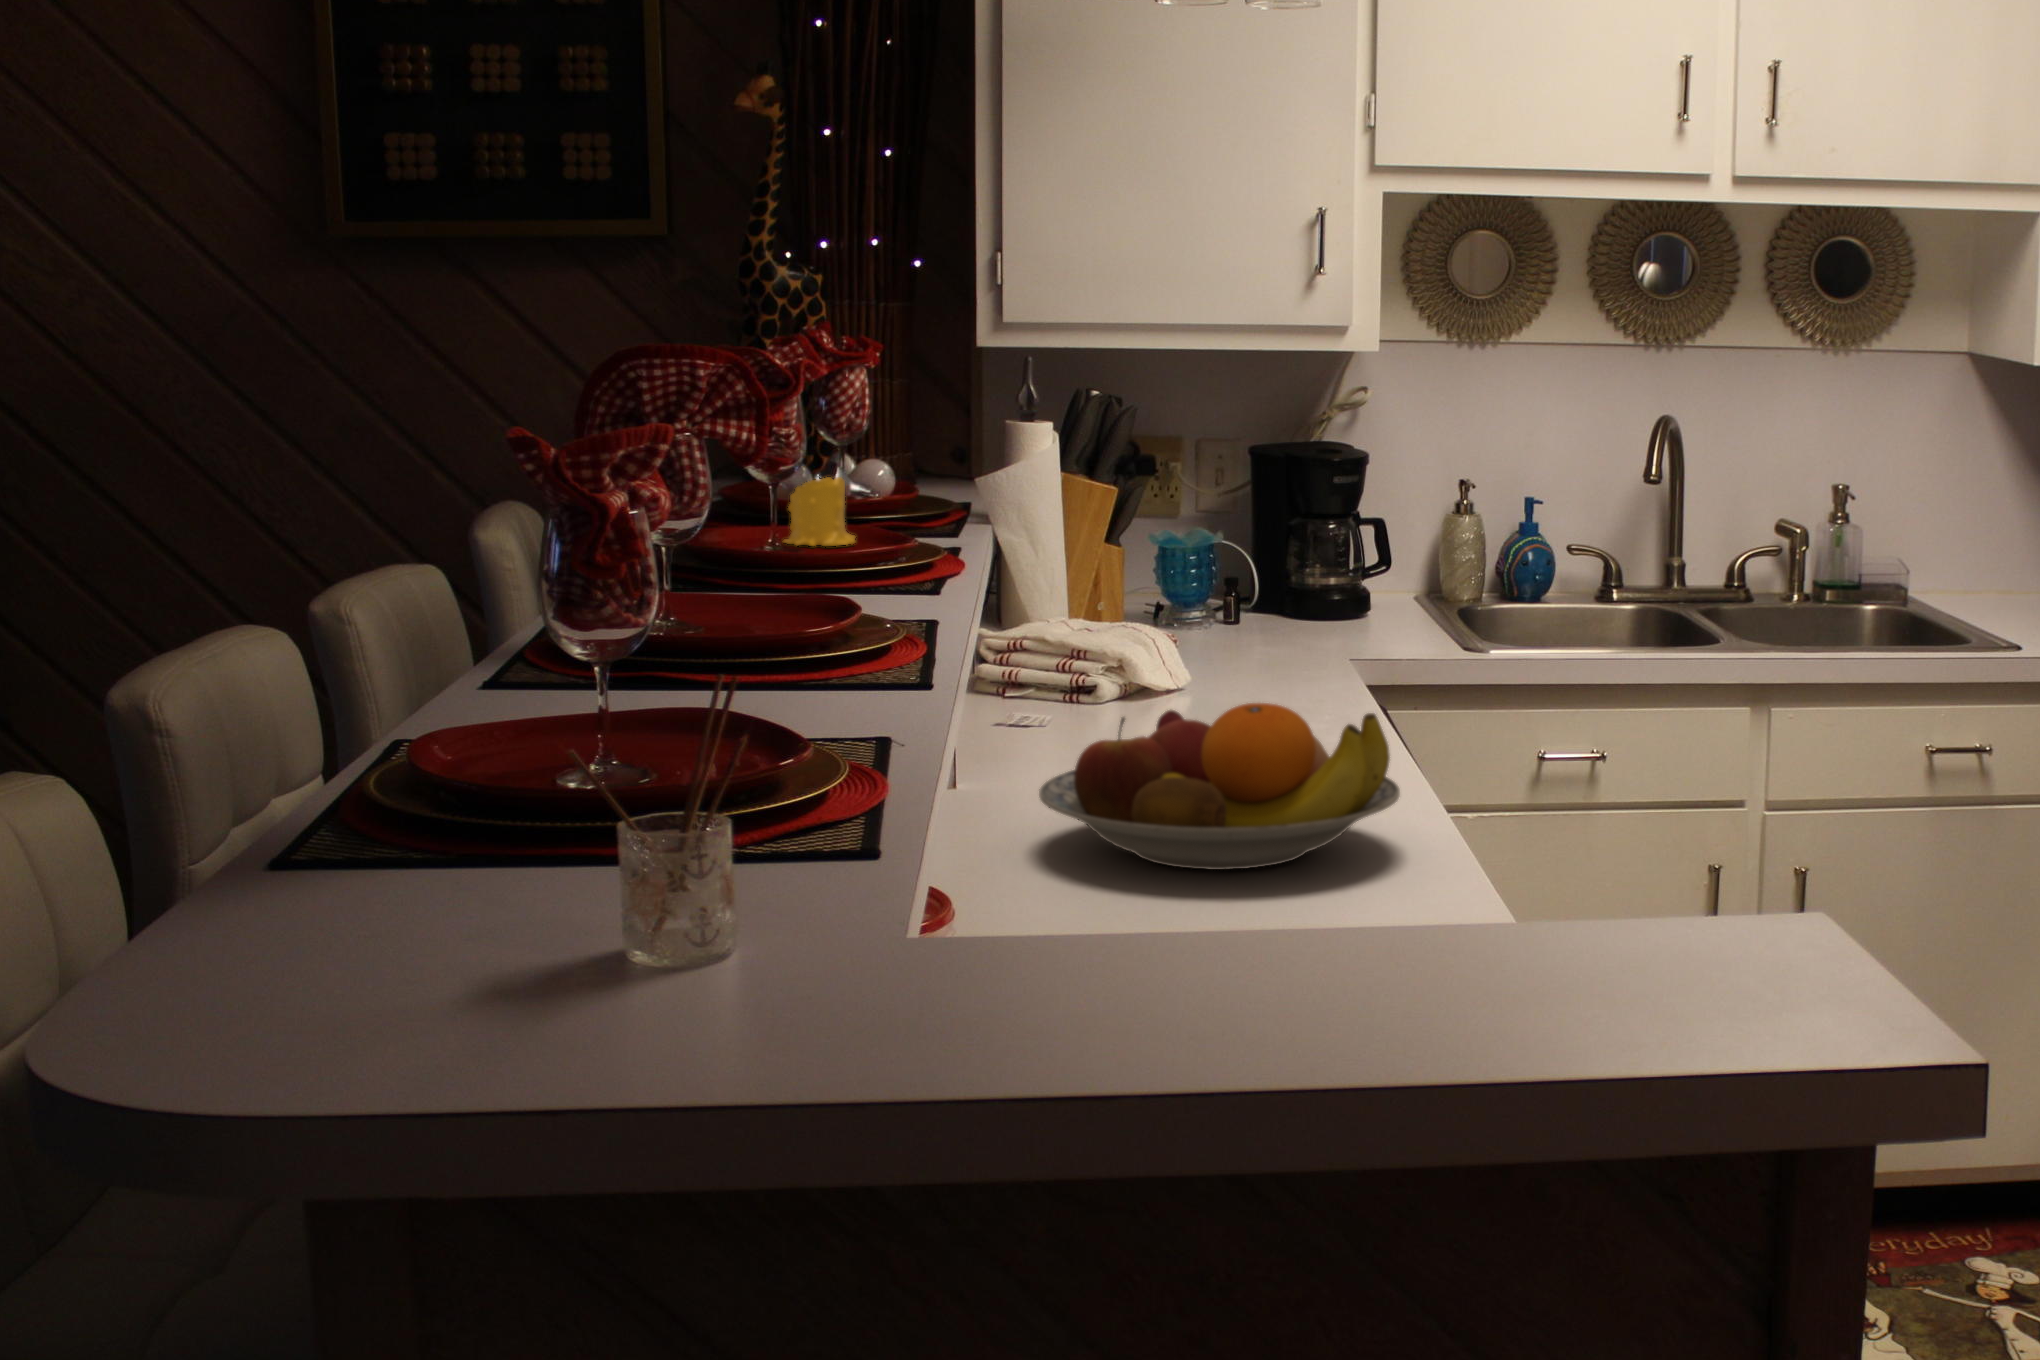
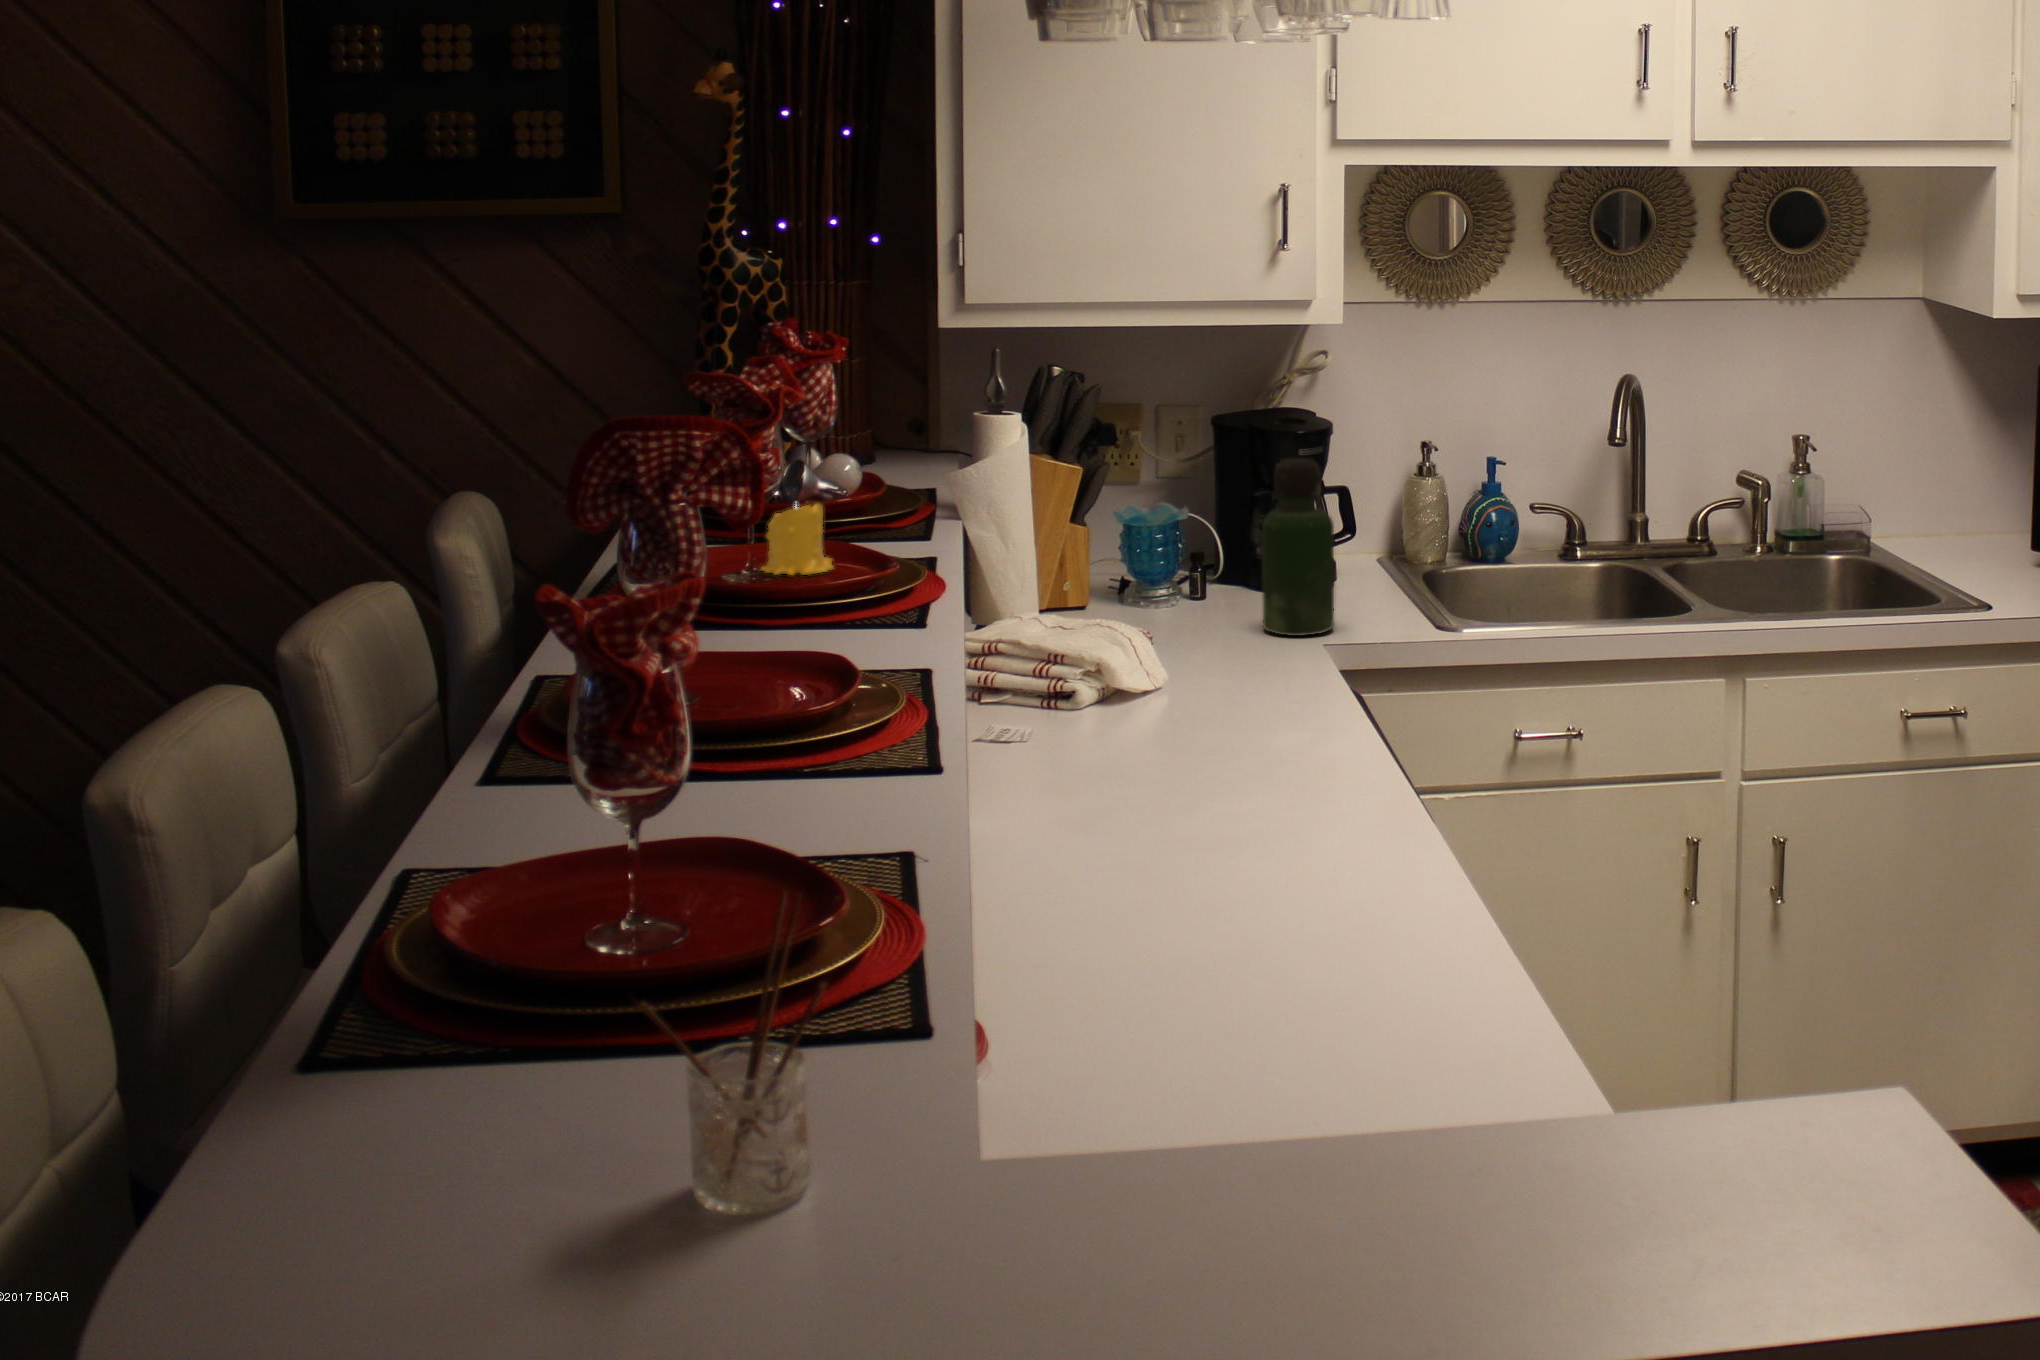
bottle: none [1294,479,1366,654] -> present [1262,458,1334,636]
fruit bowl: present [1039,703,1400,870] -> none [1041,758,1402,932]

